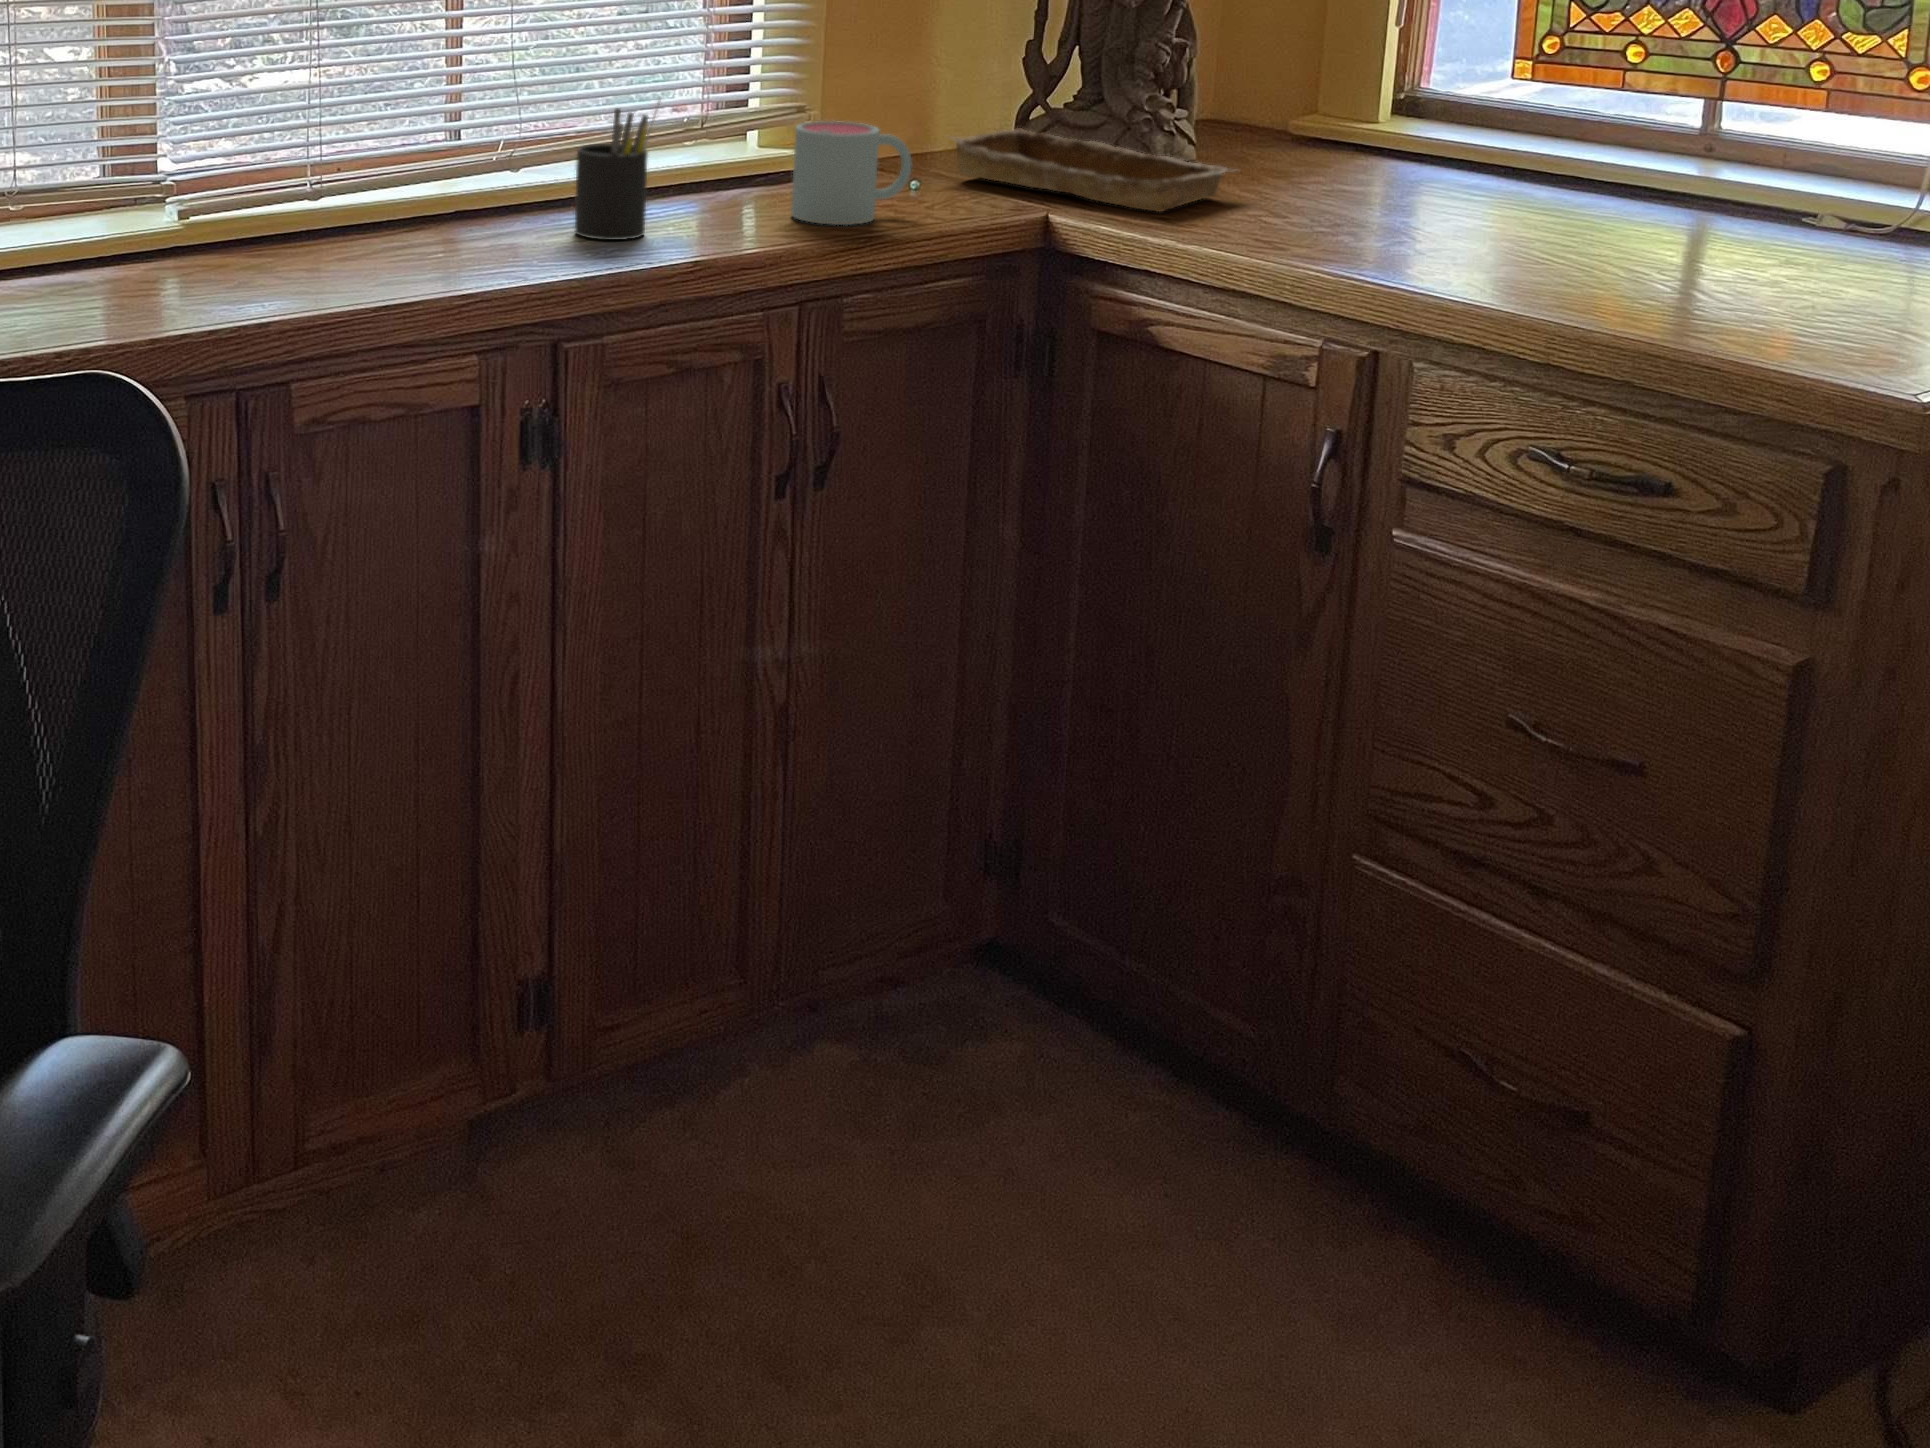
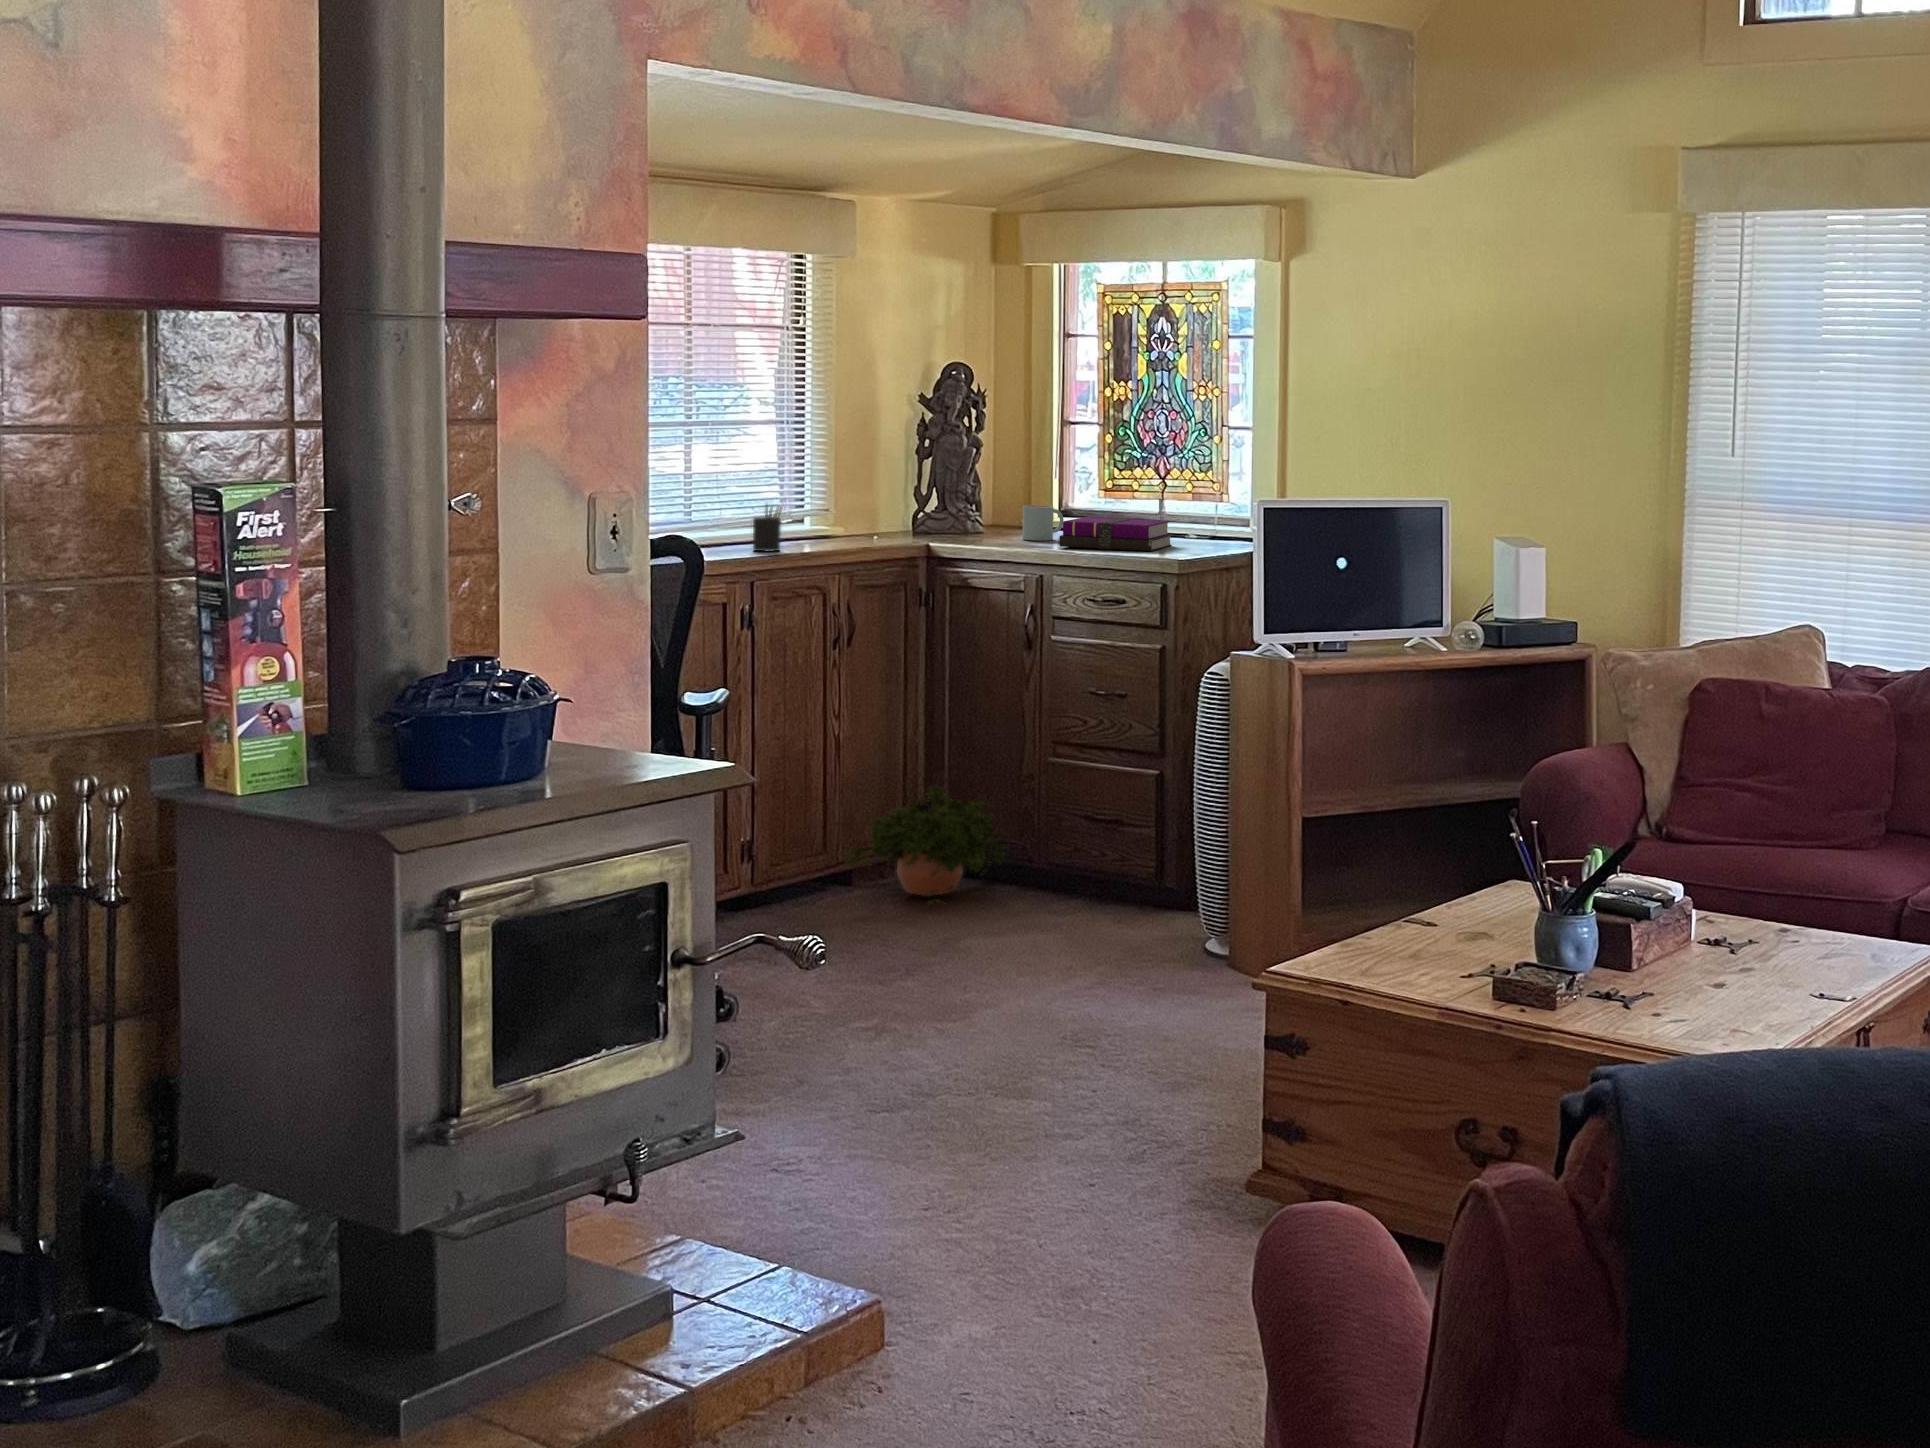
mug: present [791,121,912,225] -> present [1022,505,1064,540]
tray: present [951,128,1231,212] -> none [886,520,999,542]
notebook: none [1431,160,1792,302] -> present [1059,517,1172,551]
potted plant: none [742,872,1223,1279] -> present [845,786,1004,906]

